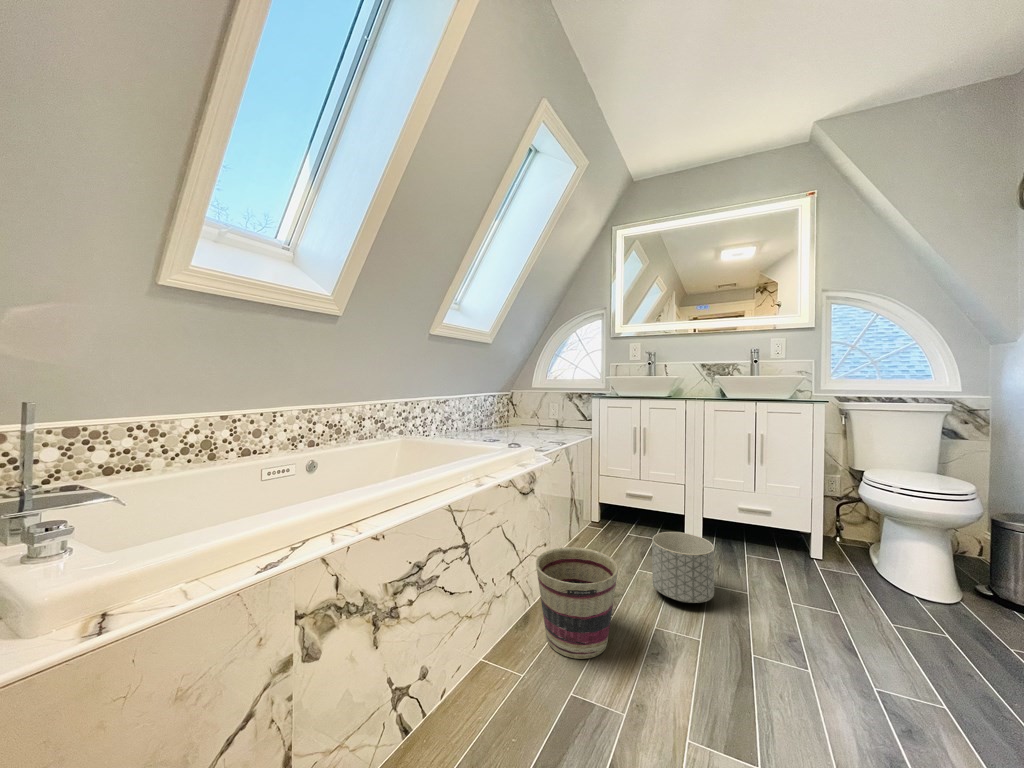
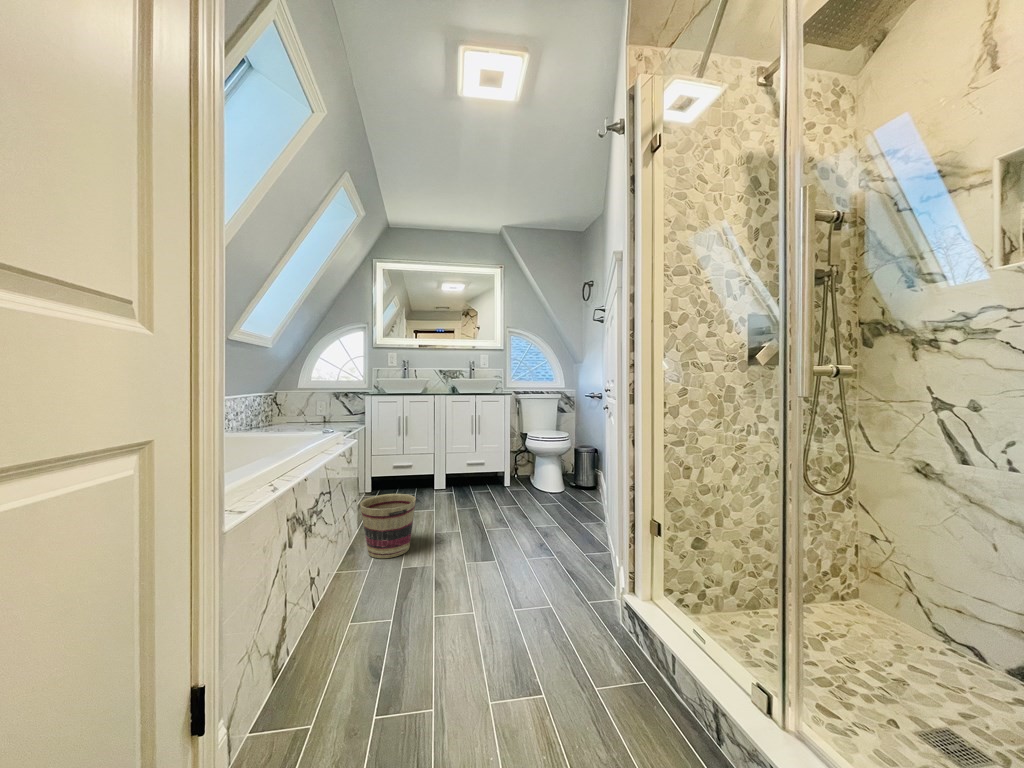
planter: present [652,532,714,603] -> none [425,479,461,519]

